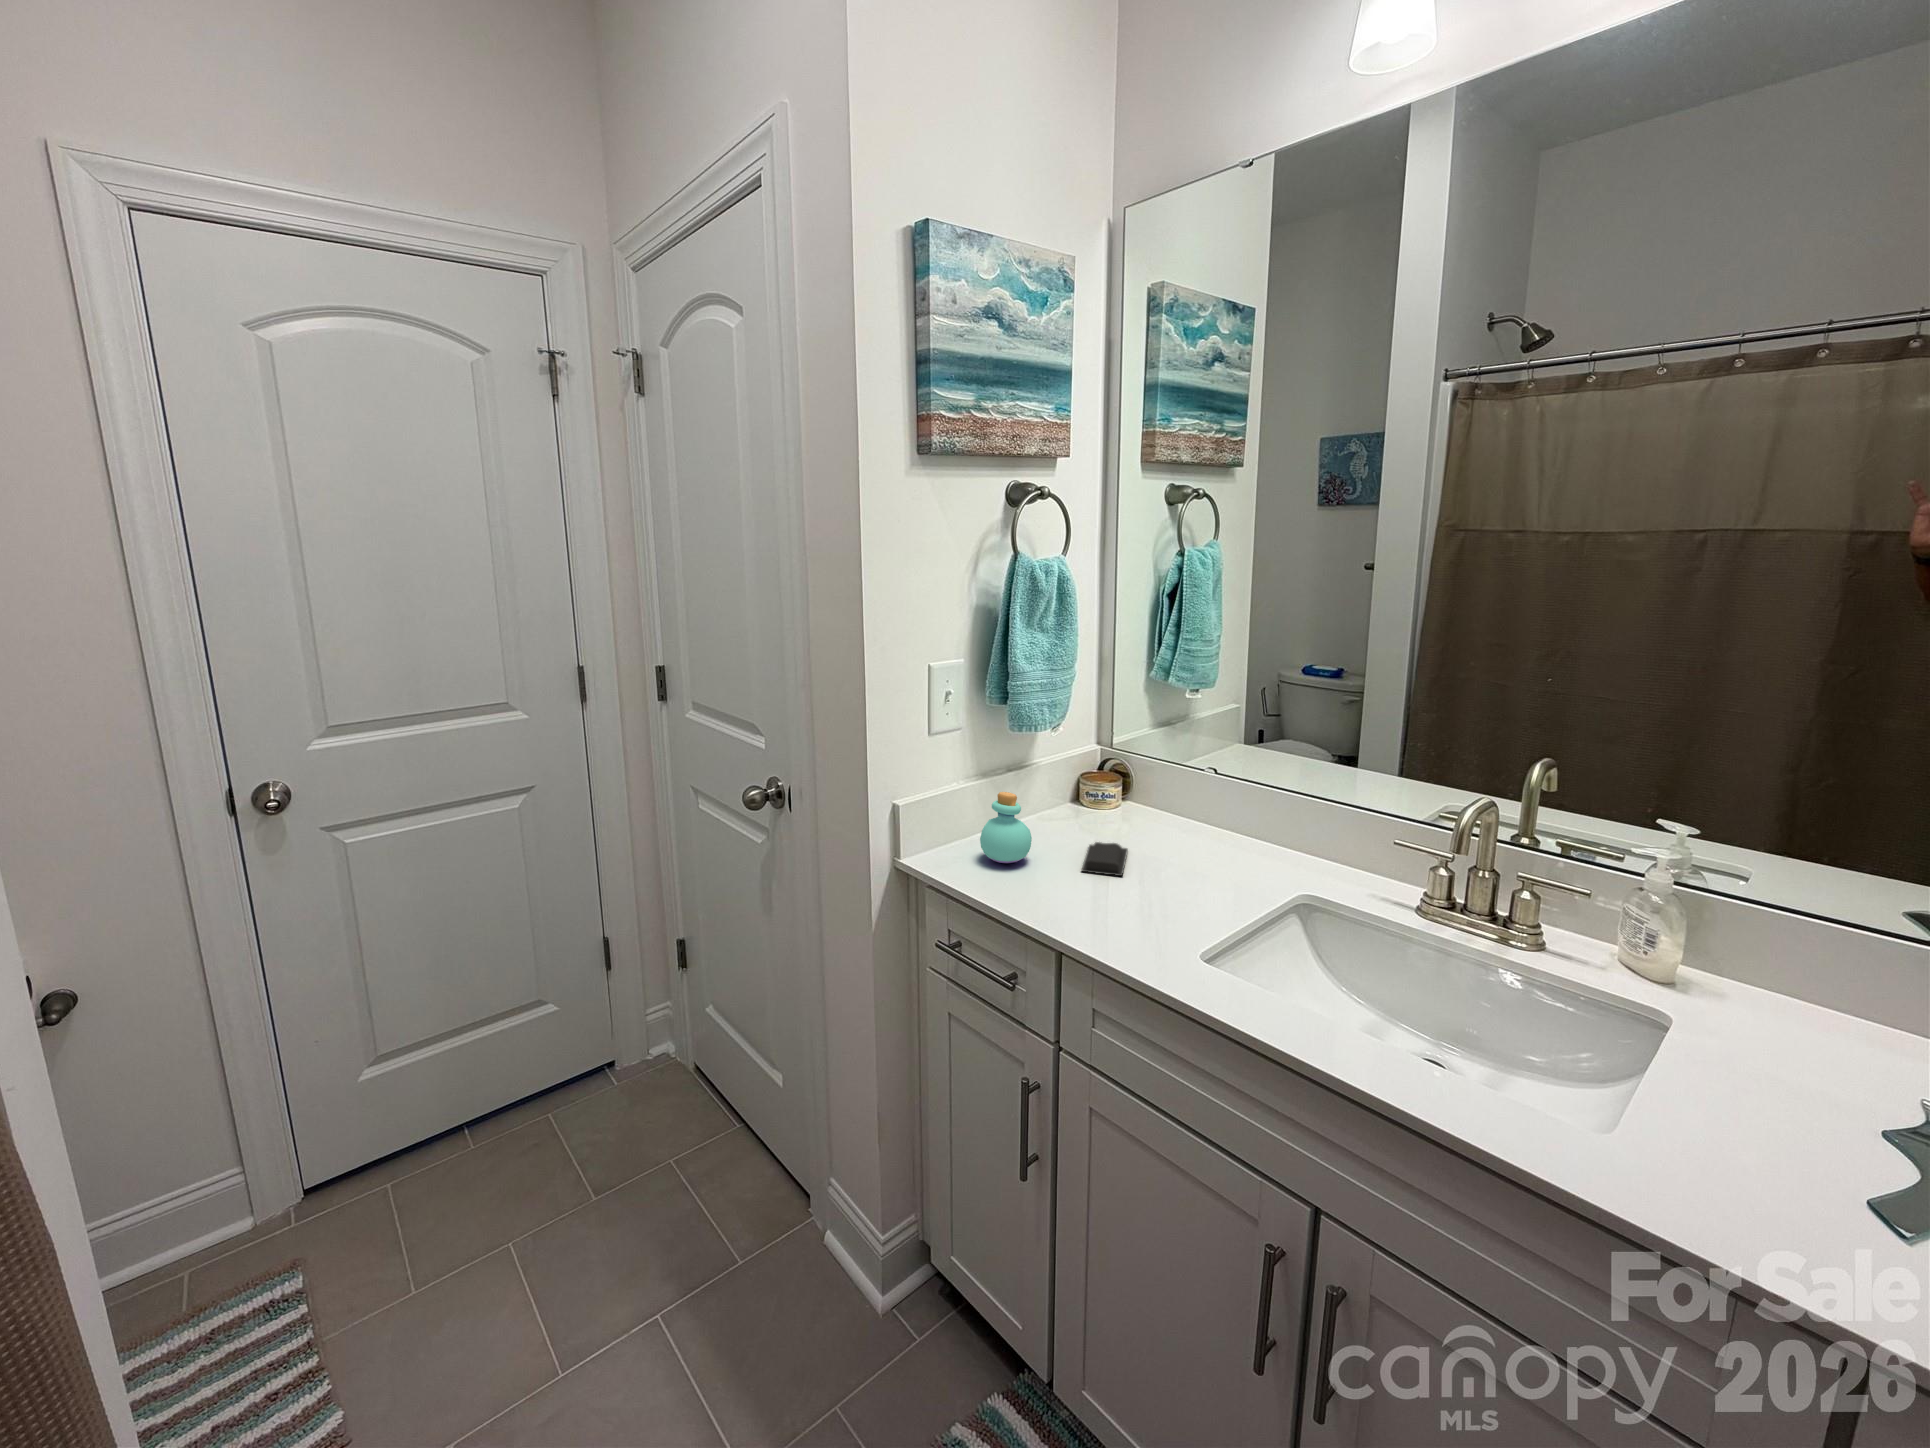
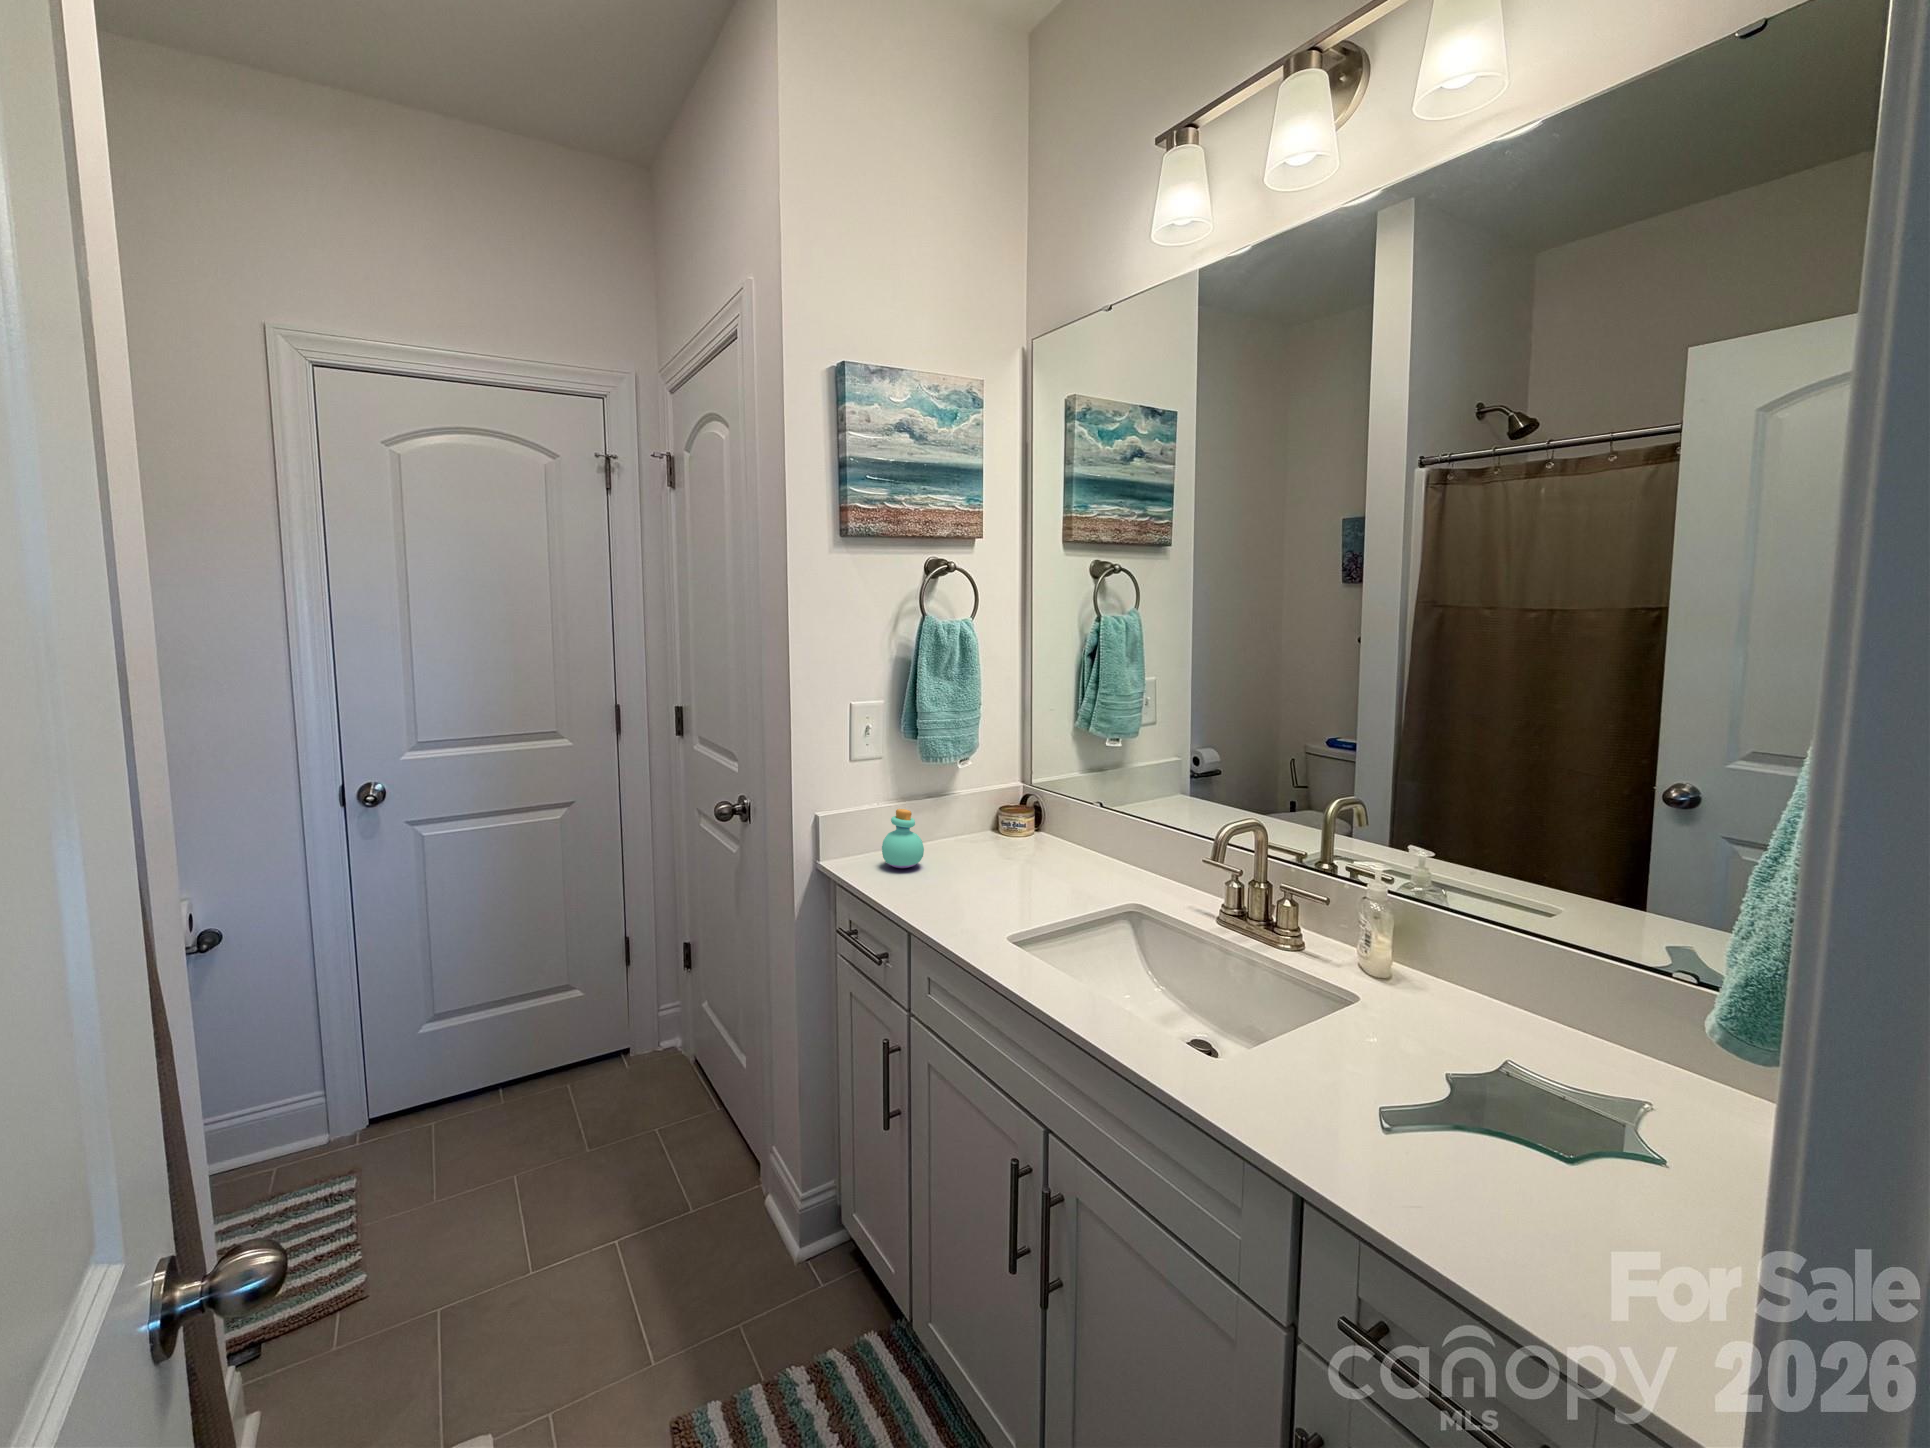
soap bar: present [1081,842,1128,876] -> none [958,857,1011,882]

